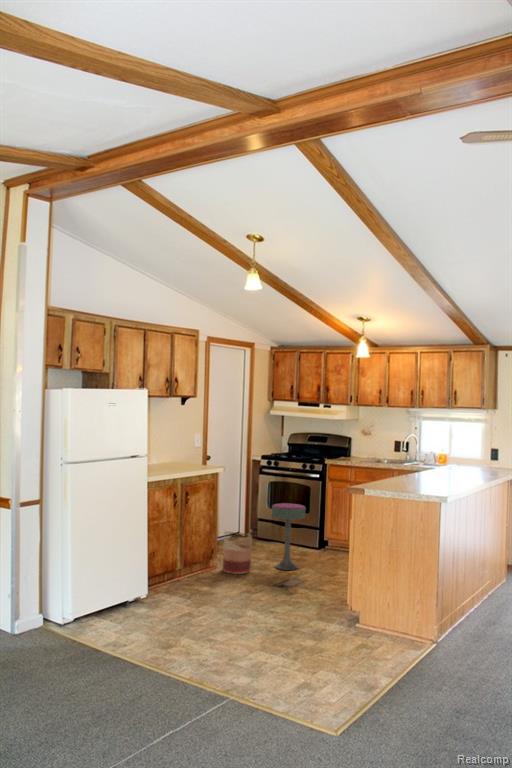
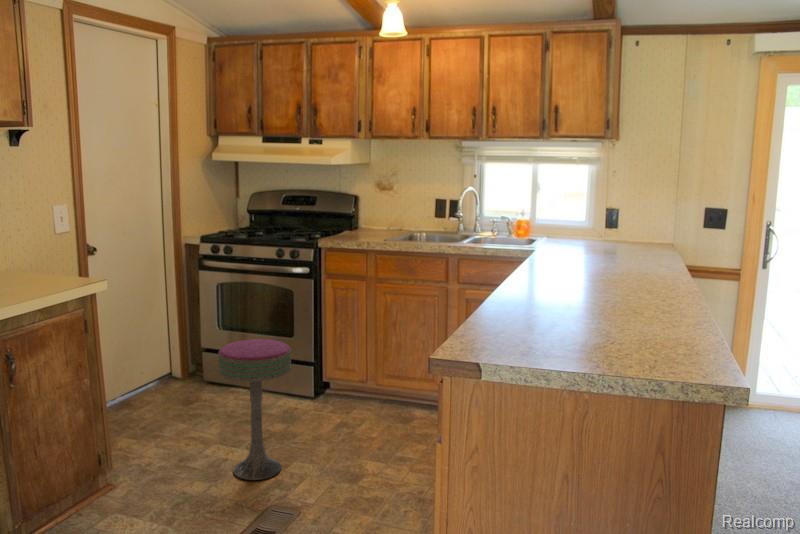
basket: present [223,532,252,574] -> none [108,422,177,518]

